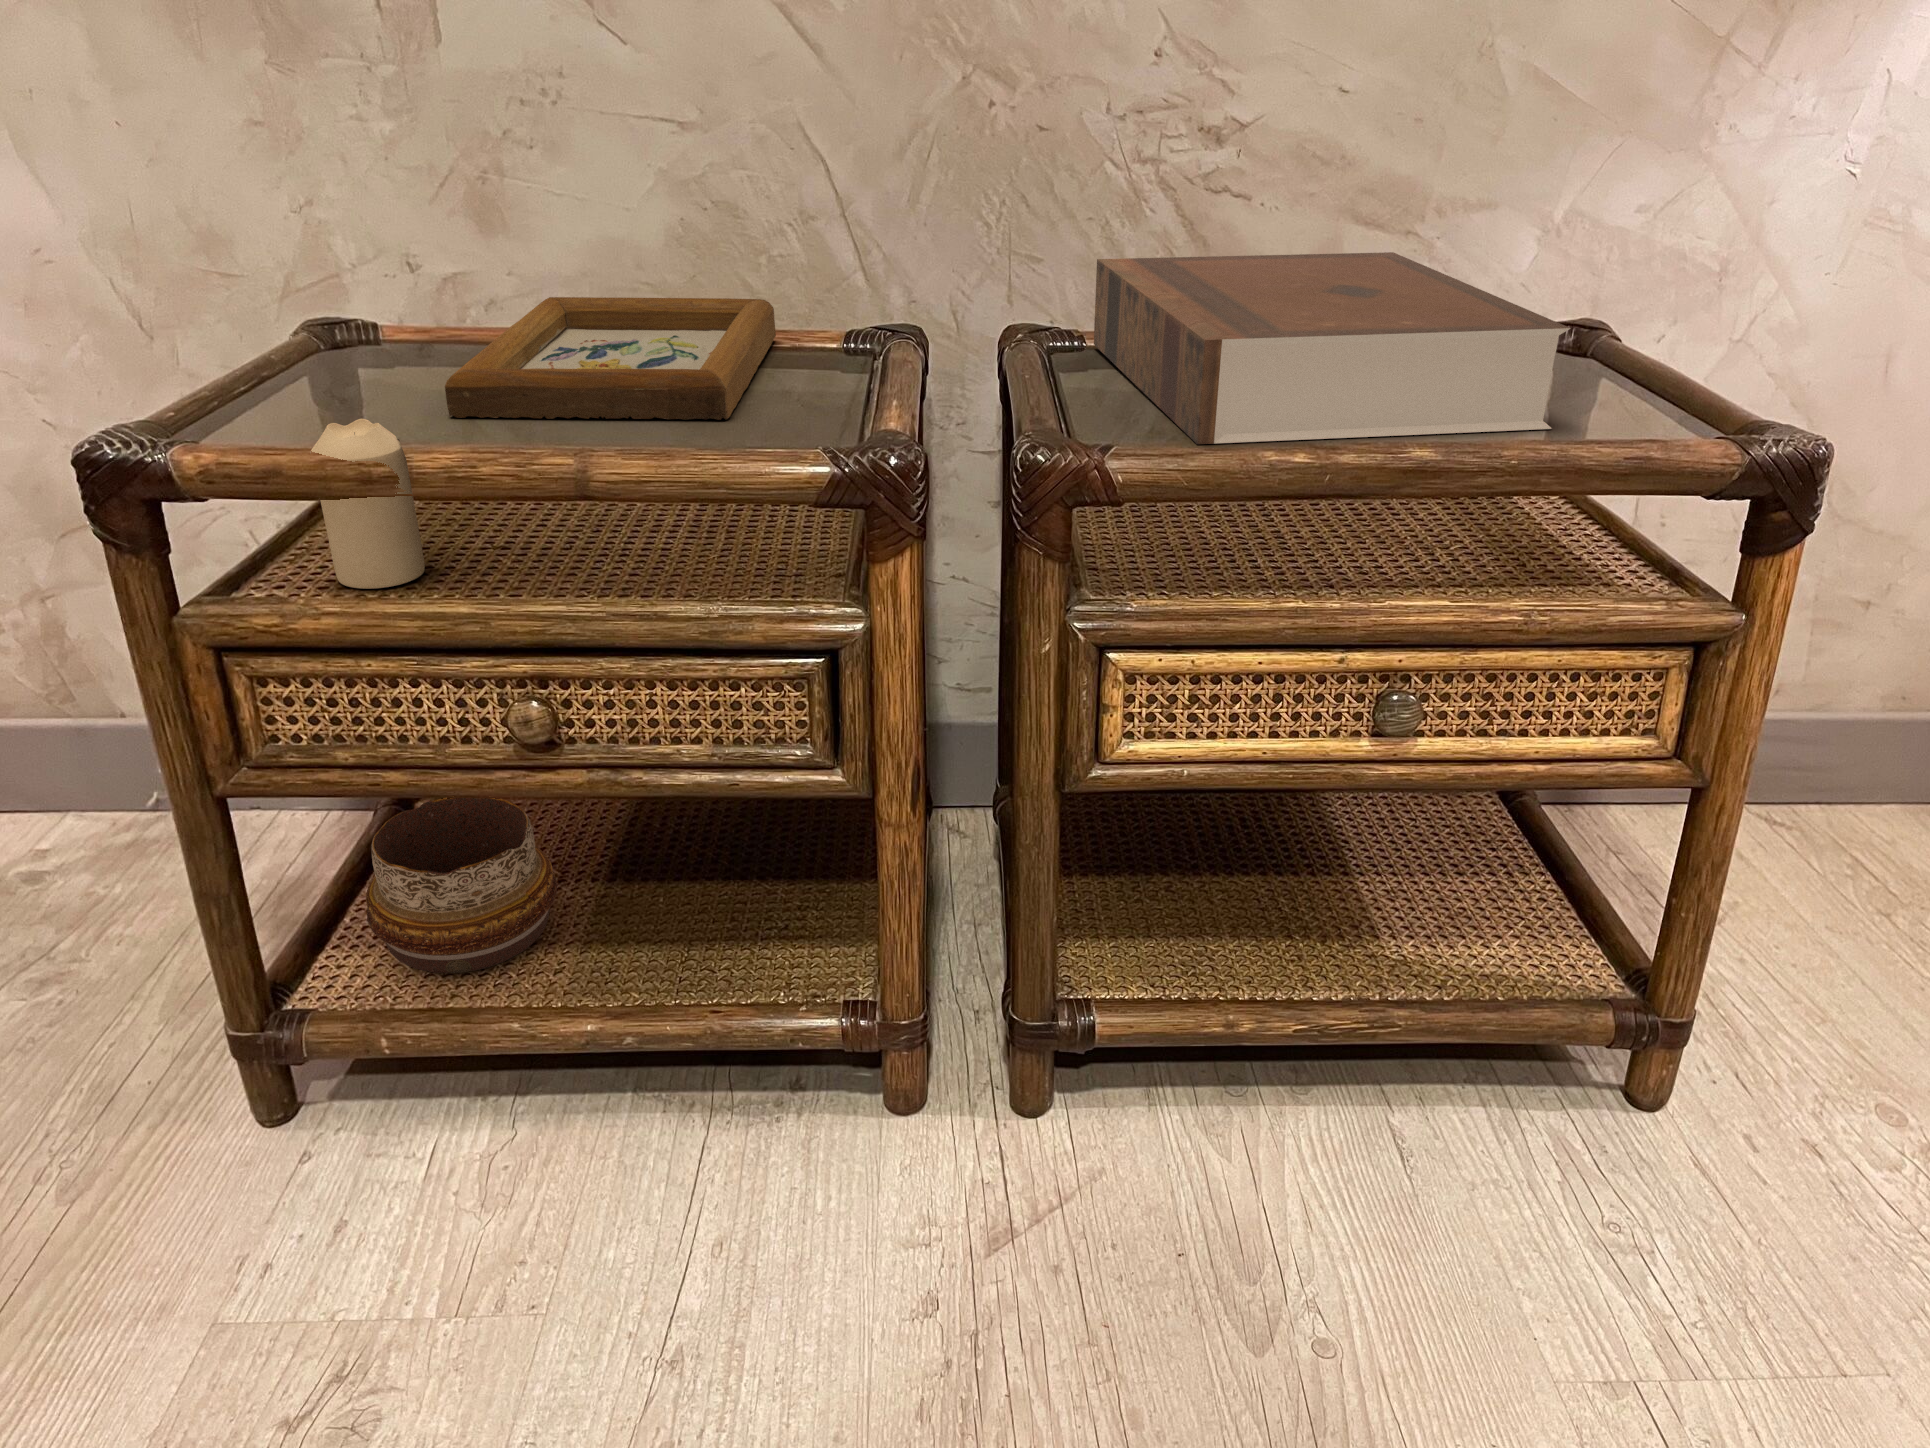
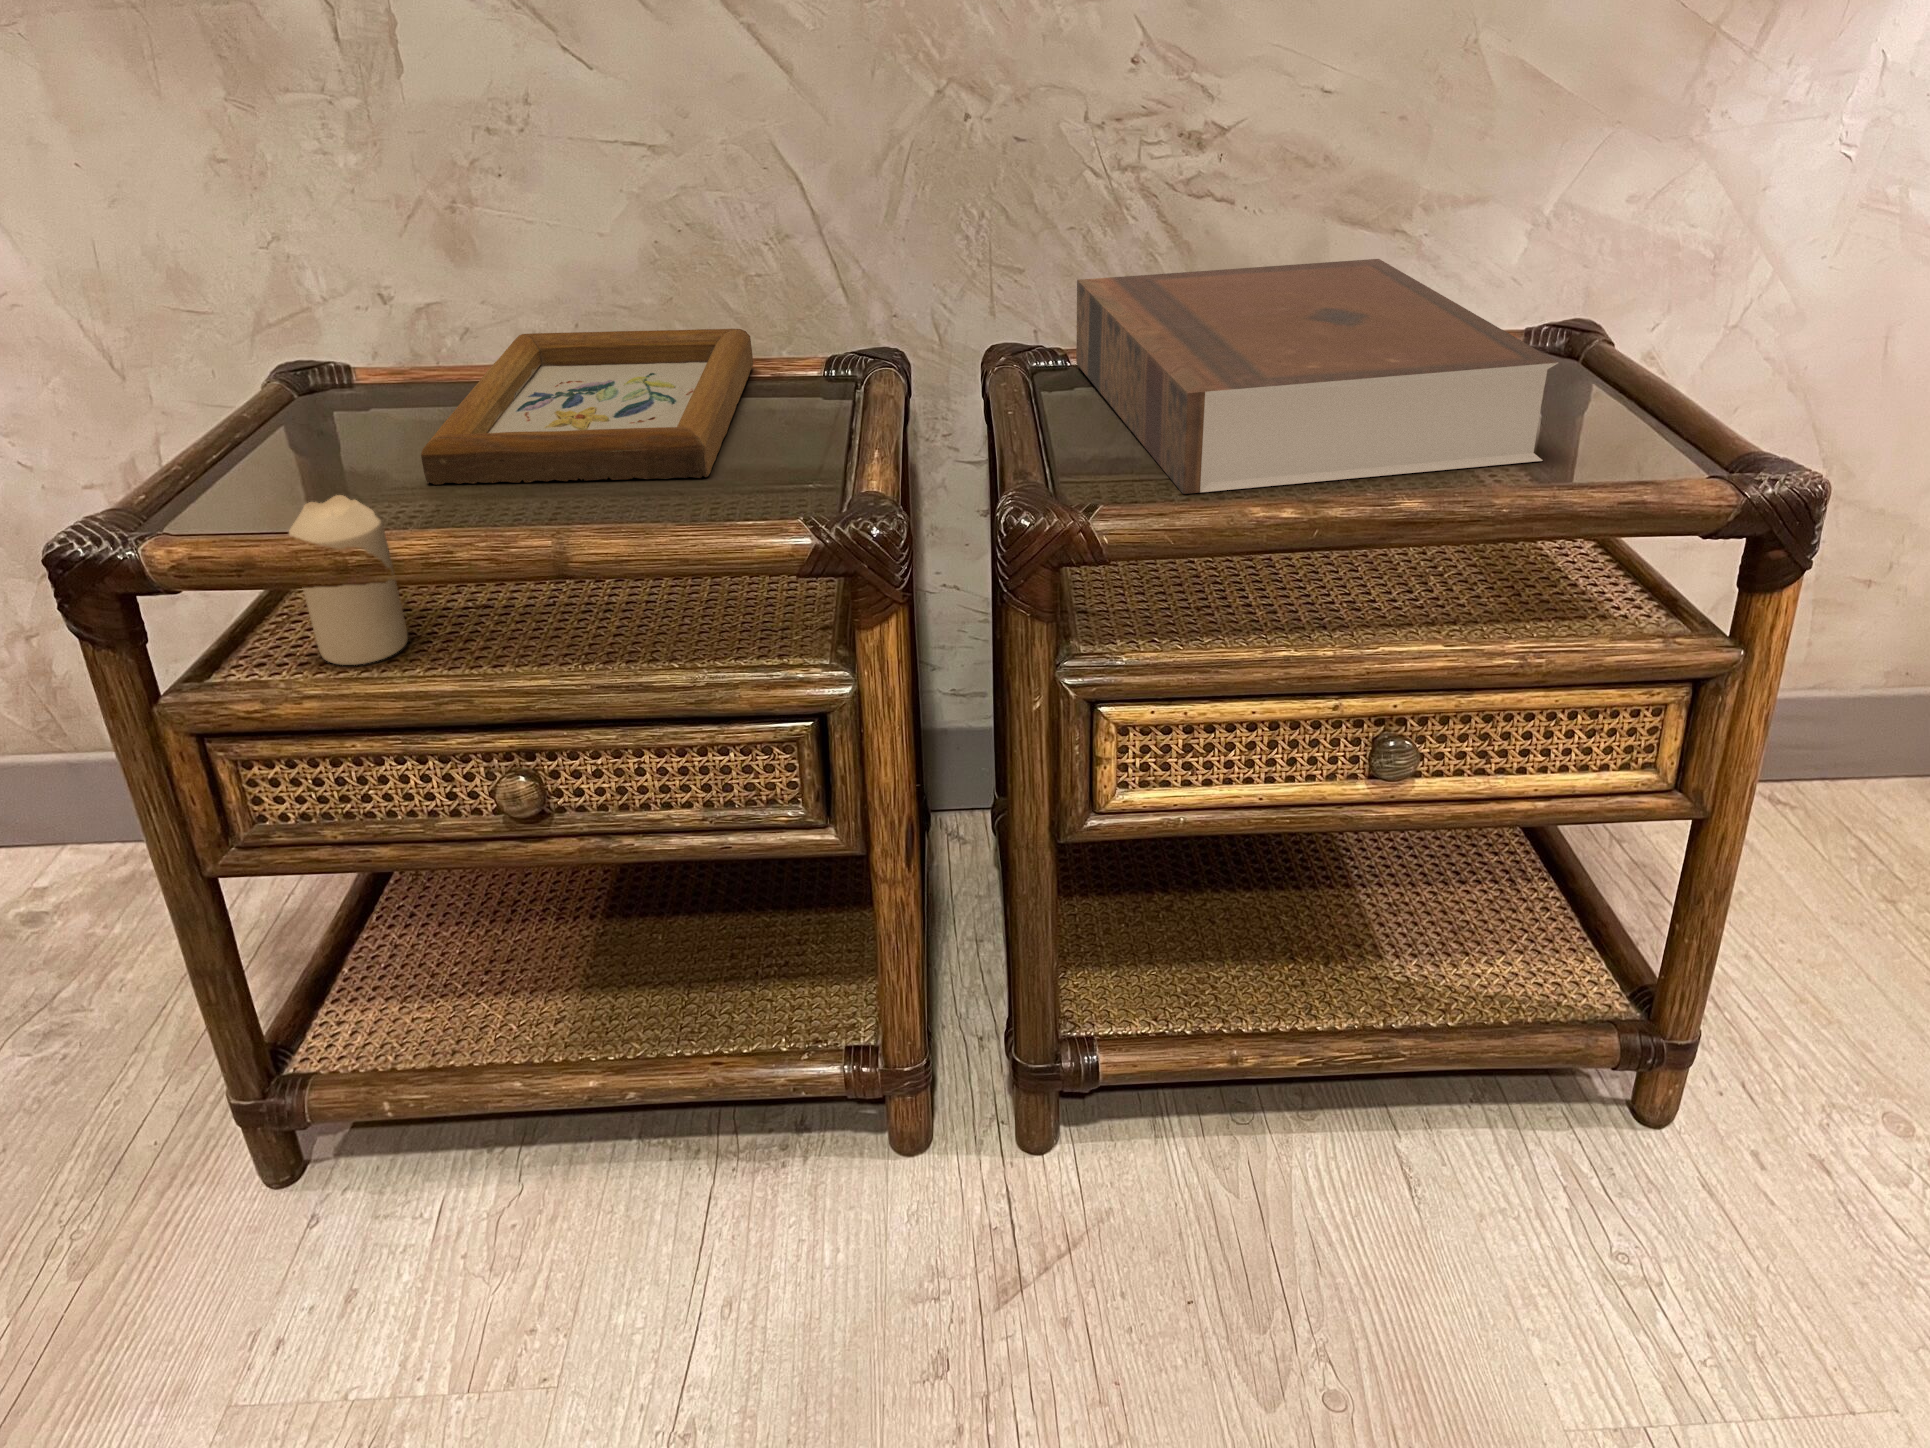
decorative bowl: present [366,798,557,973] -> none [361,842,552,1027]

